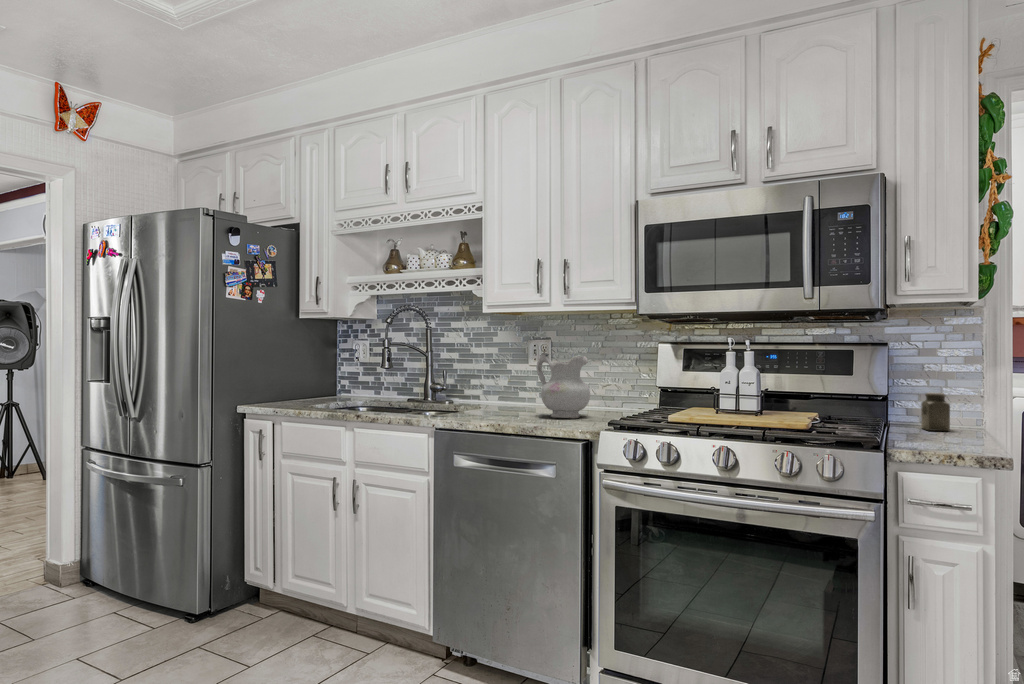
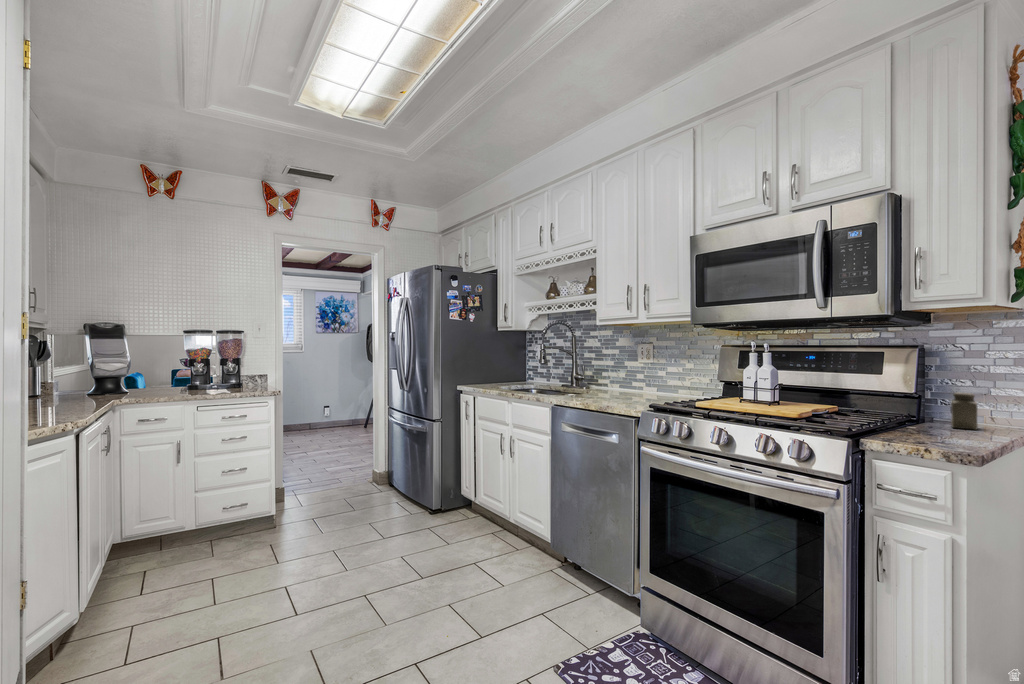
ceramic pitcher: present [537,353,590,418] -> none [627,354,665,402]

